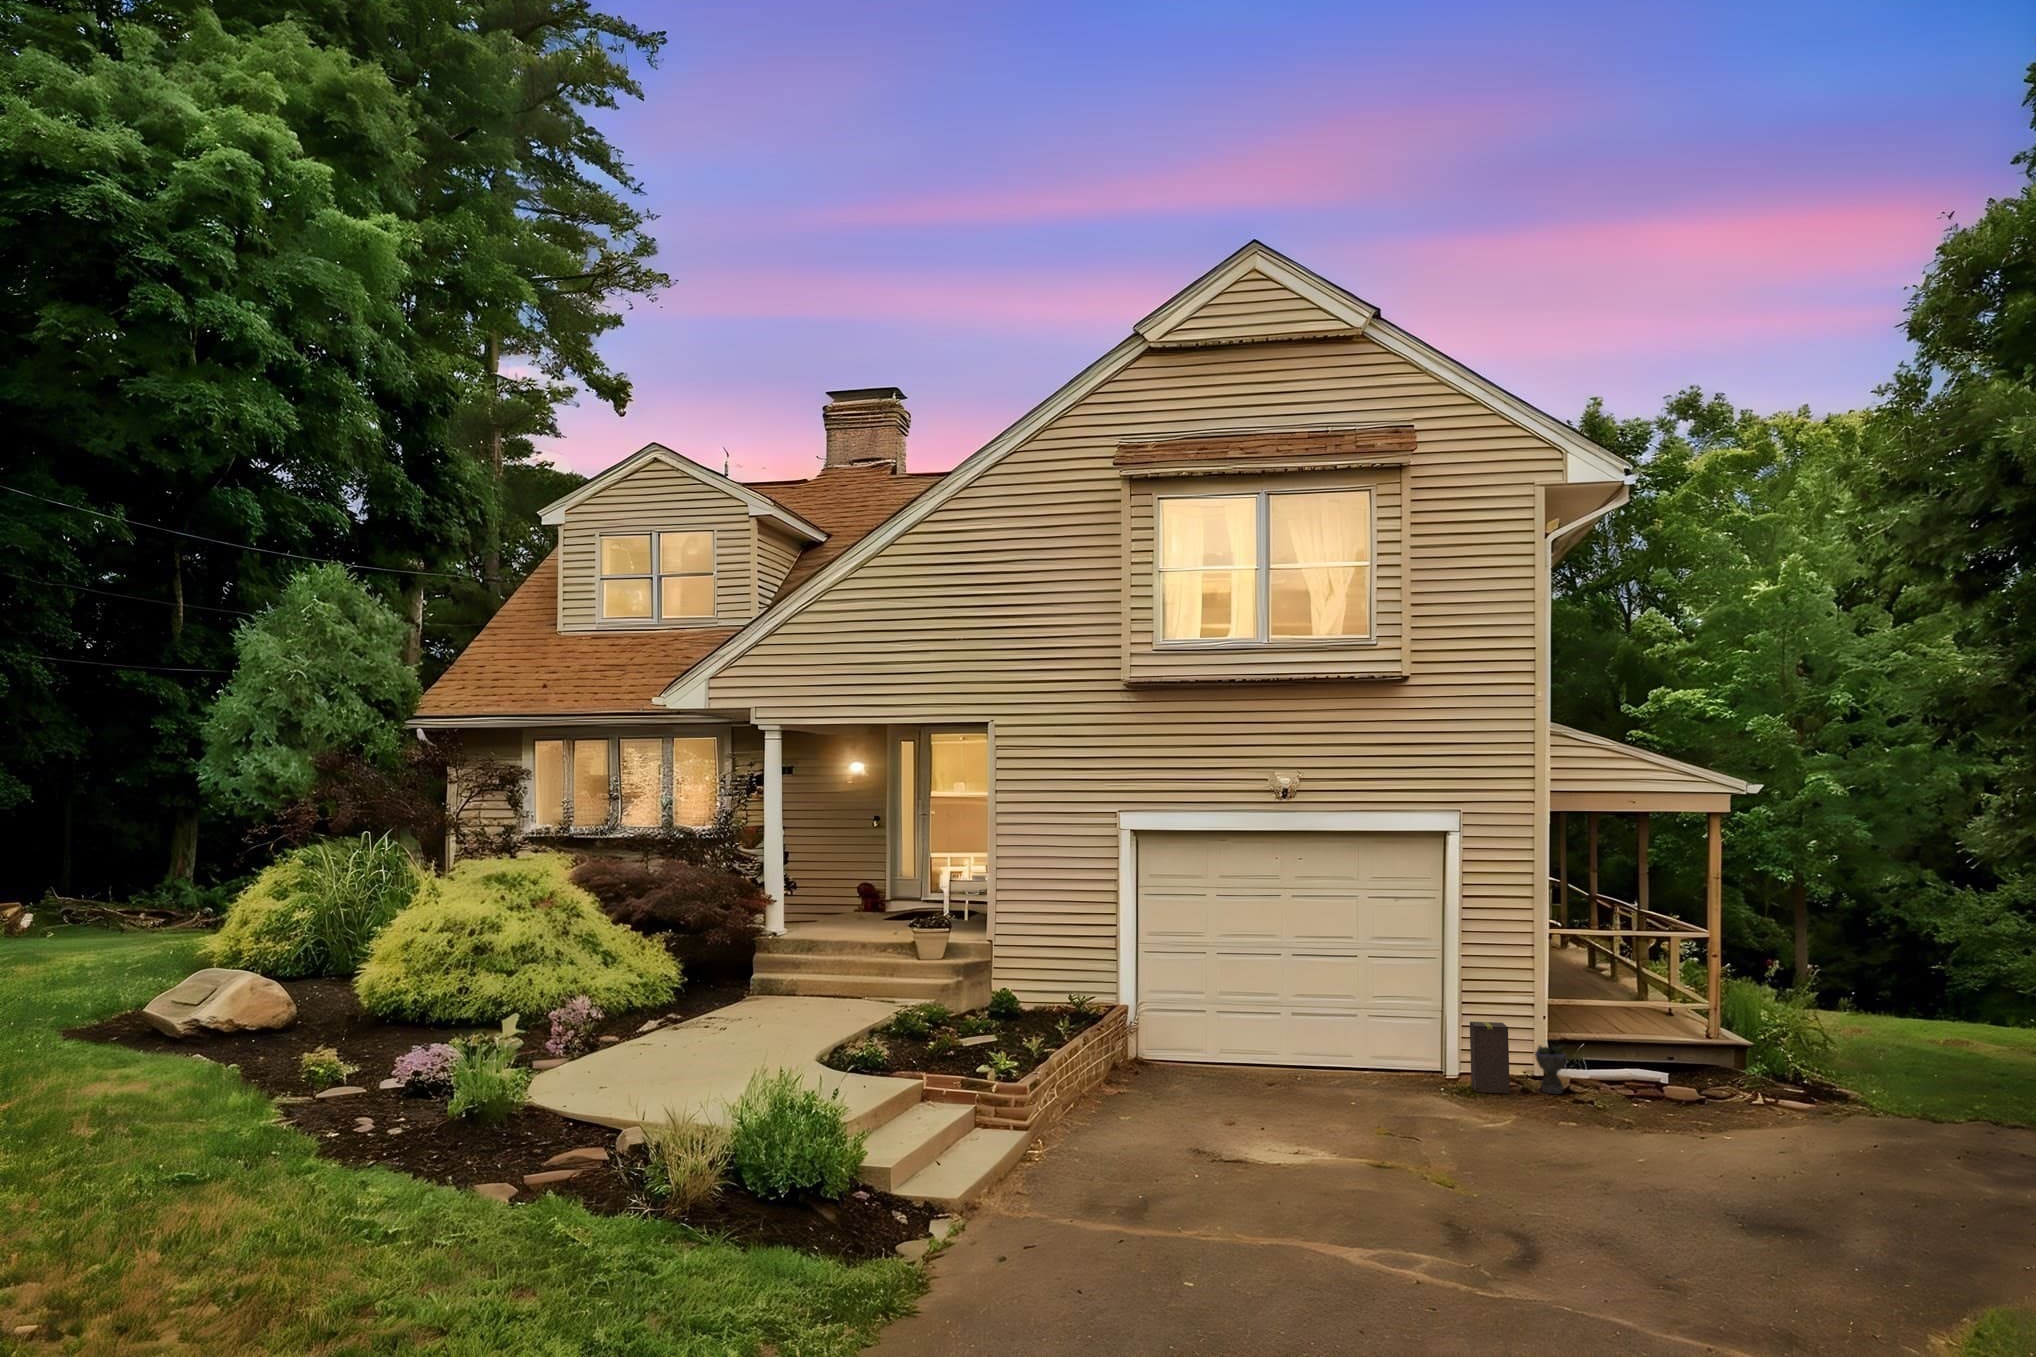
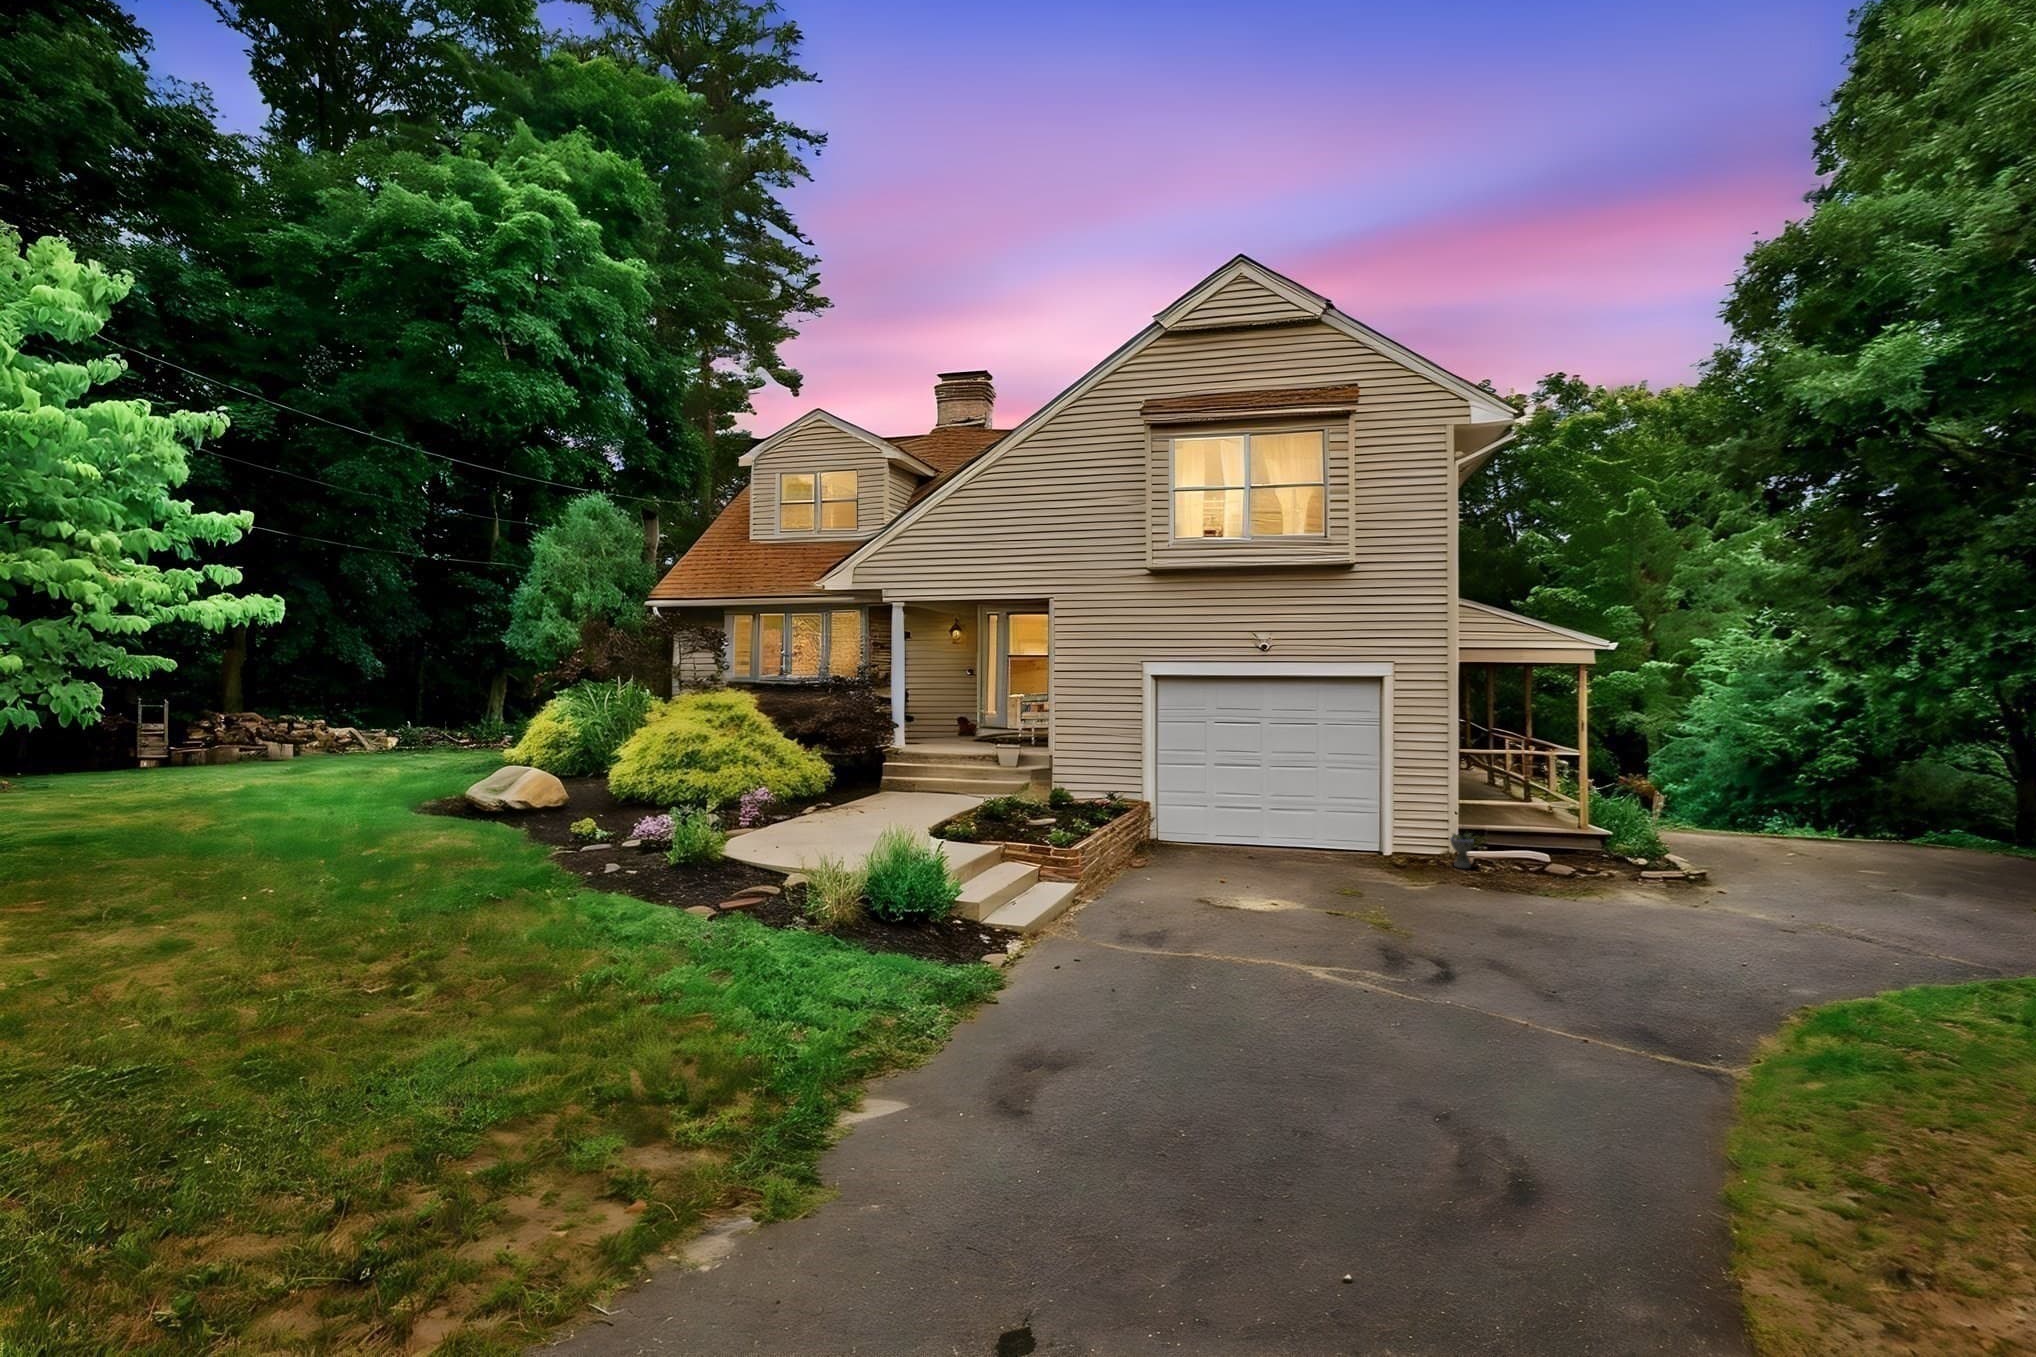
cardboard box: present [1470,1022,1510,1094] -> none [1401,815,1431,867]

